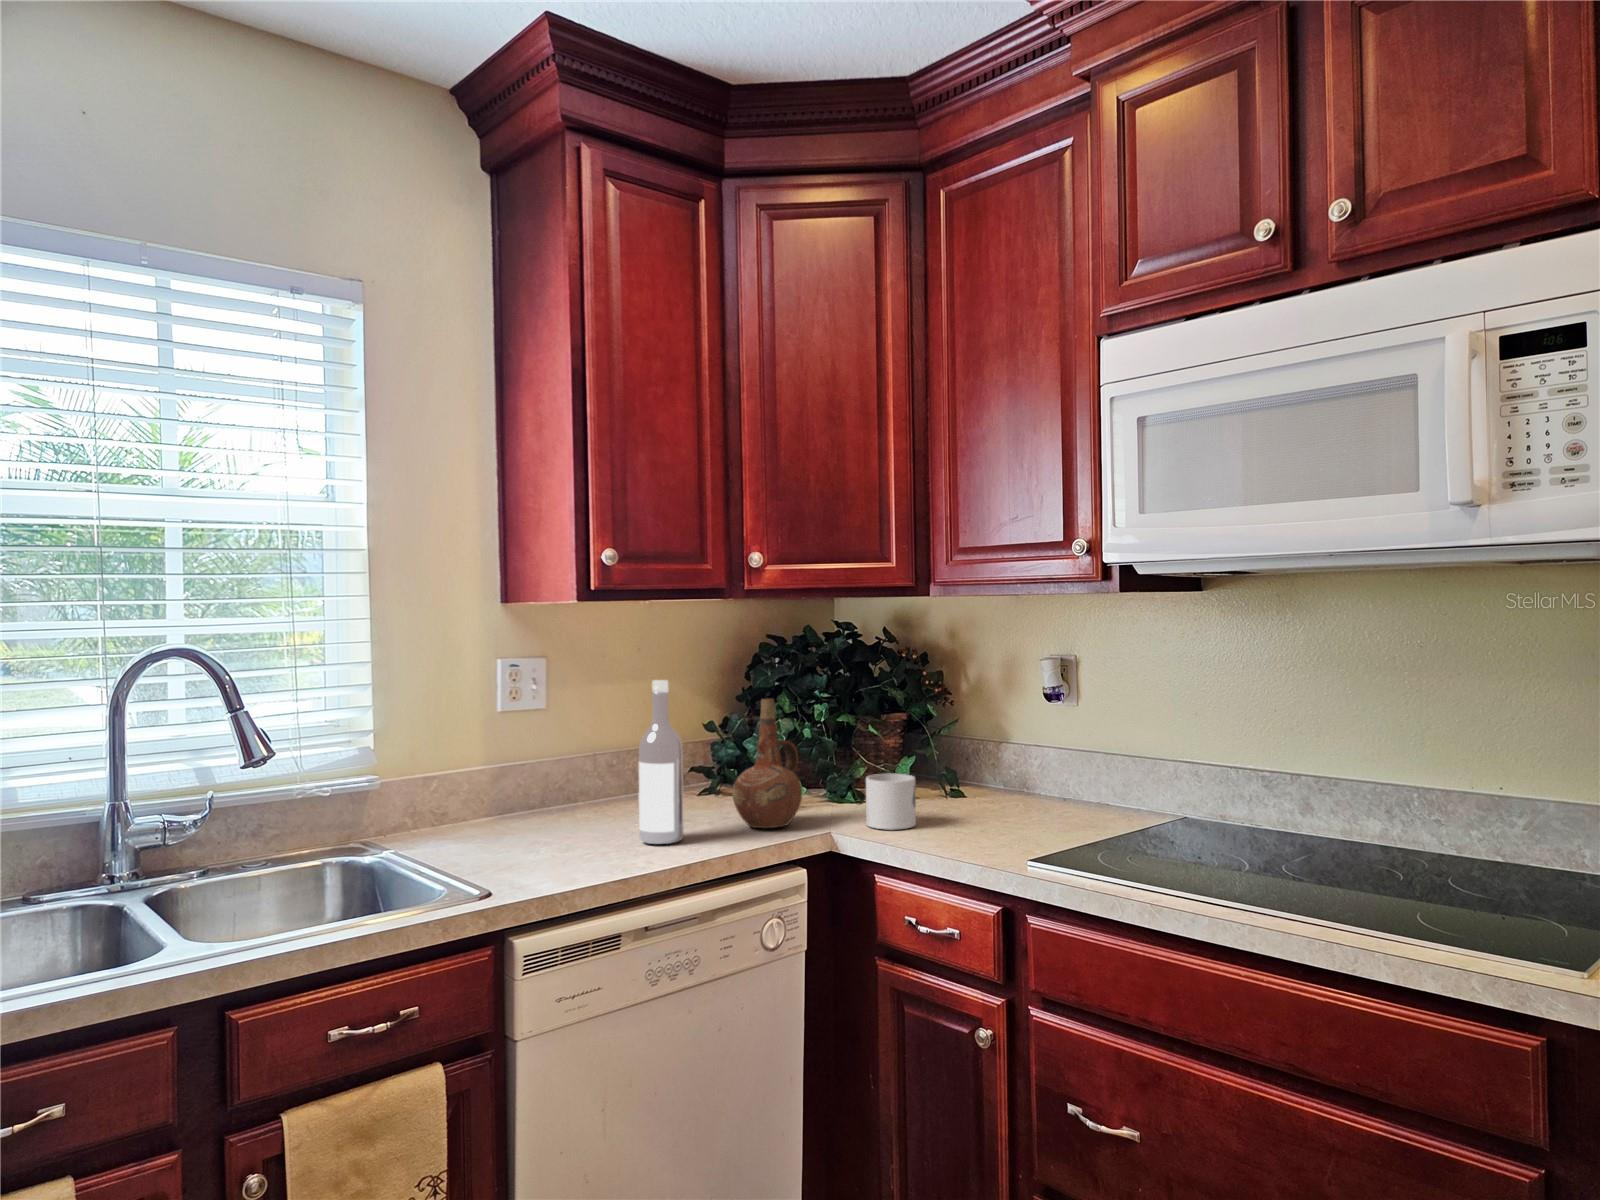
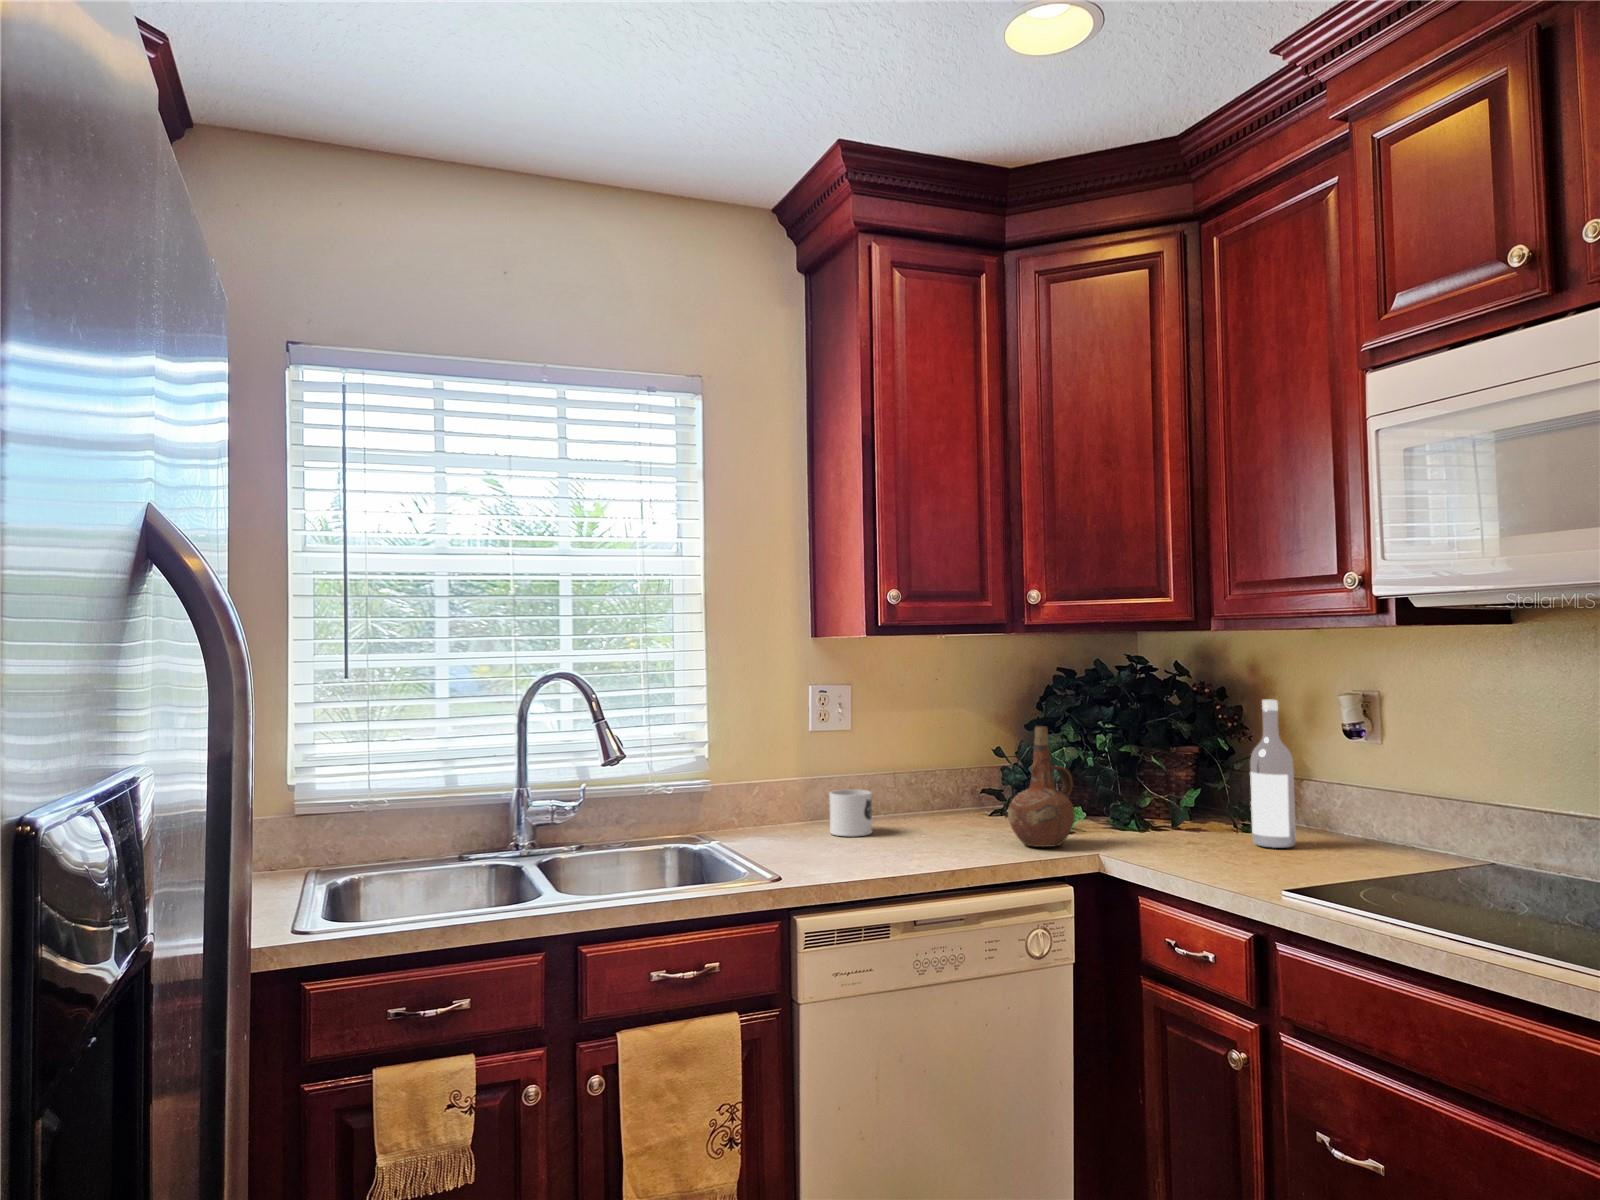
wine bottle: present [639,680,684,844] -> present [1250,700,1296,848]
mug: present [866,774,916,830] -> present [829,790,872,836]

